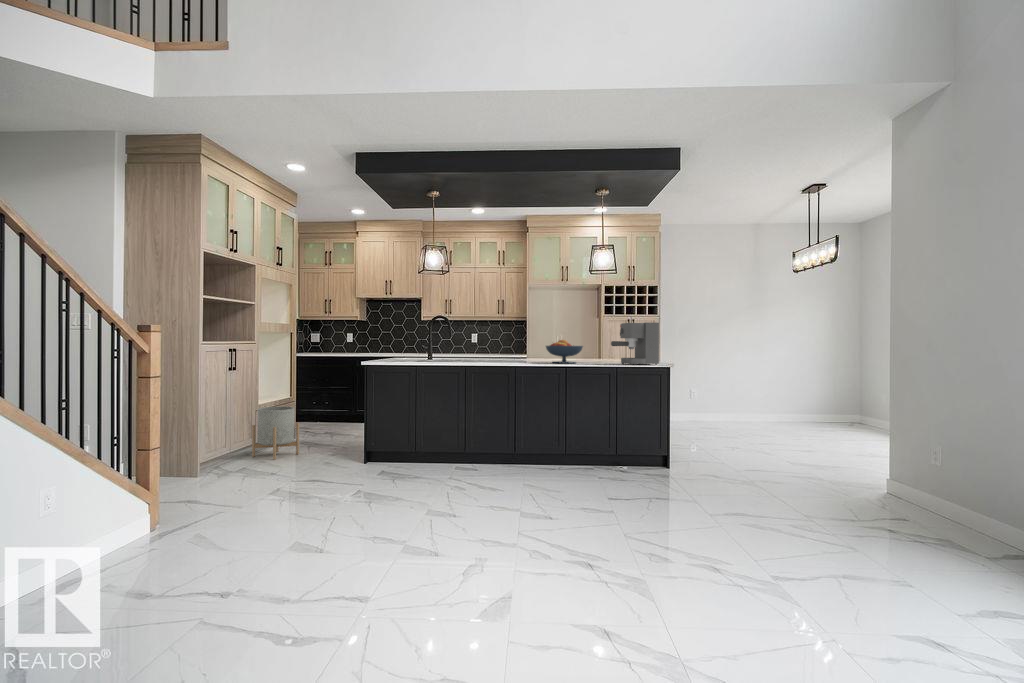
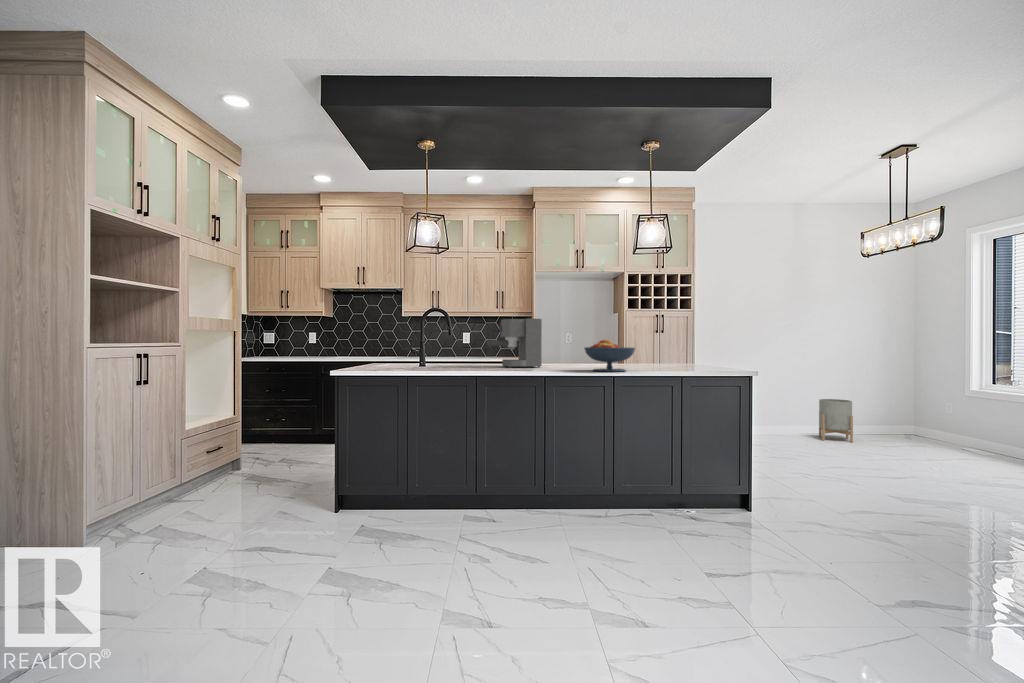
coffee maker: present [611,323,659,365] -> present [487,319,542,368]
planter: present [252,407,299,460] -> present [819,399,853,442]

